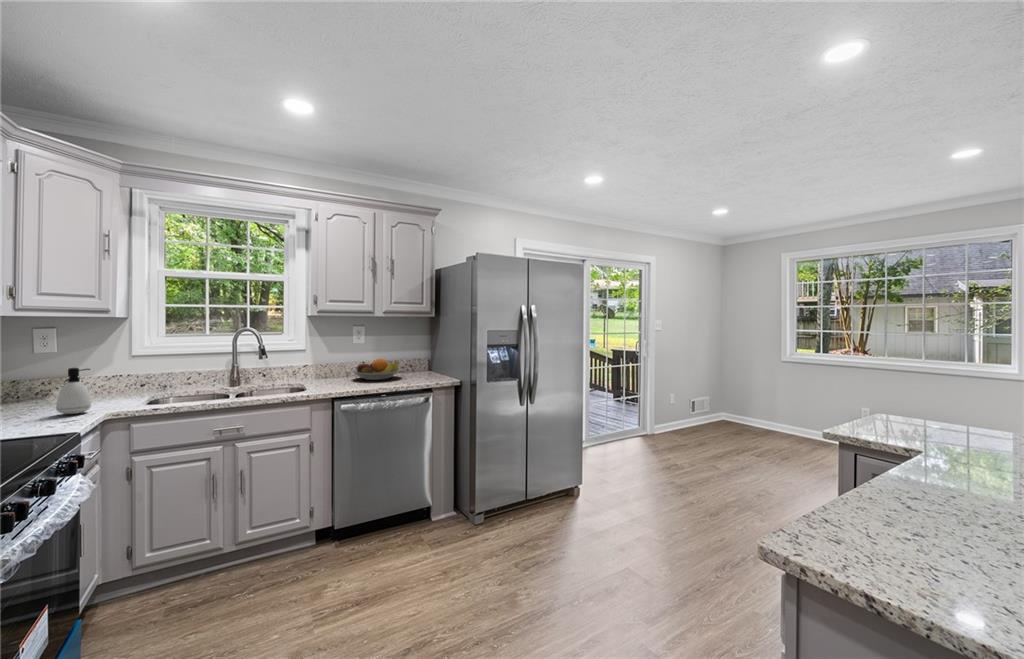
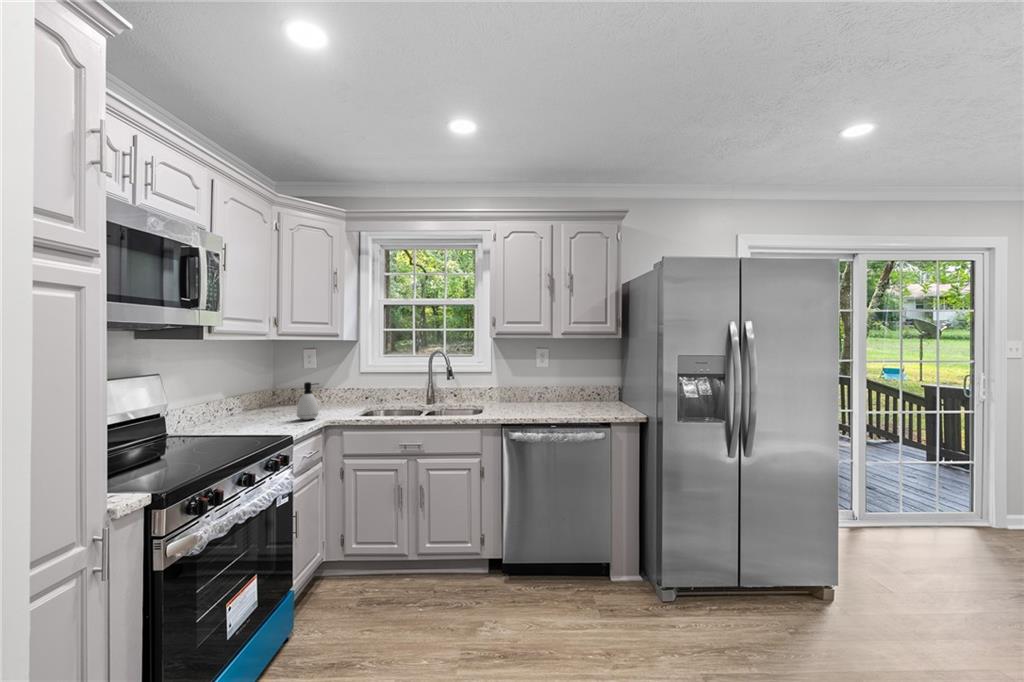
fruit bowl: present [352,359,400,380] -> none [532,384,584,407]

